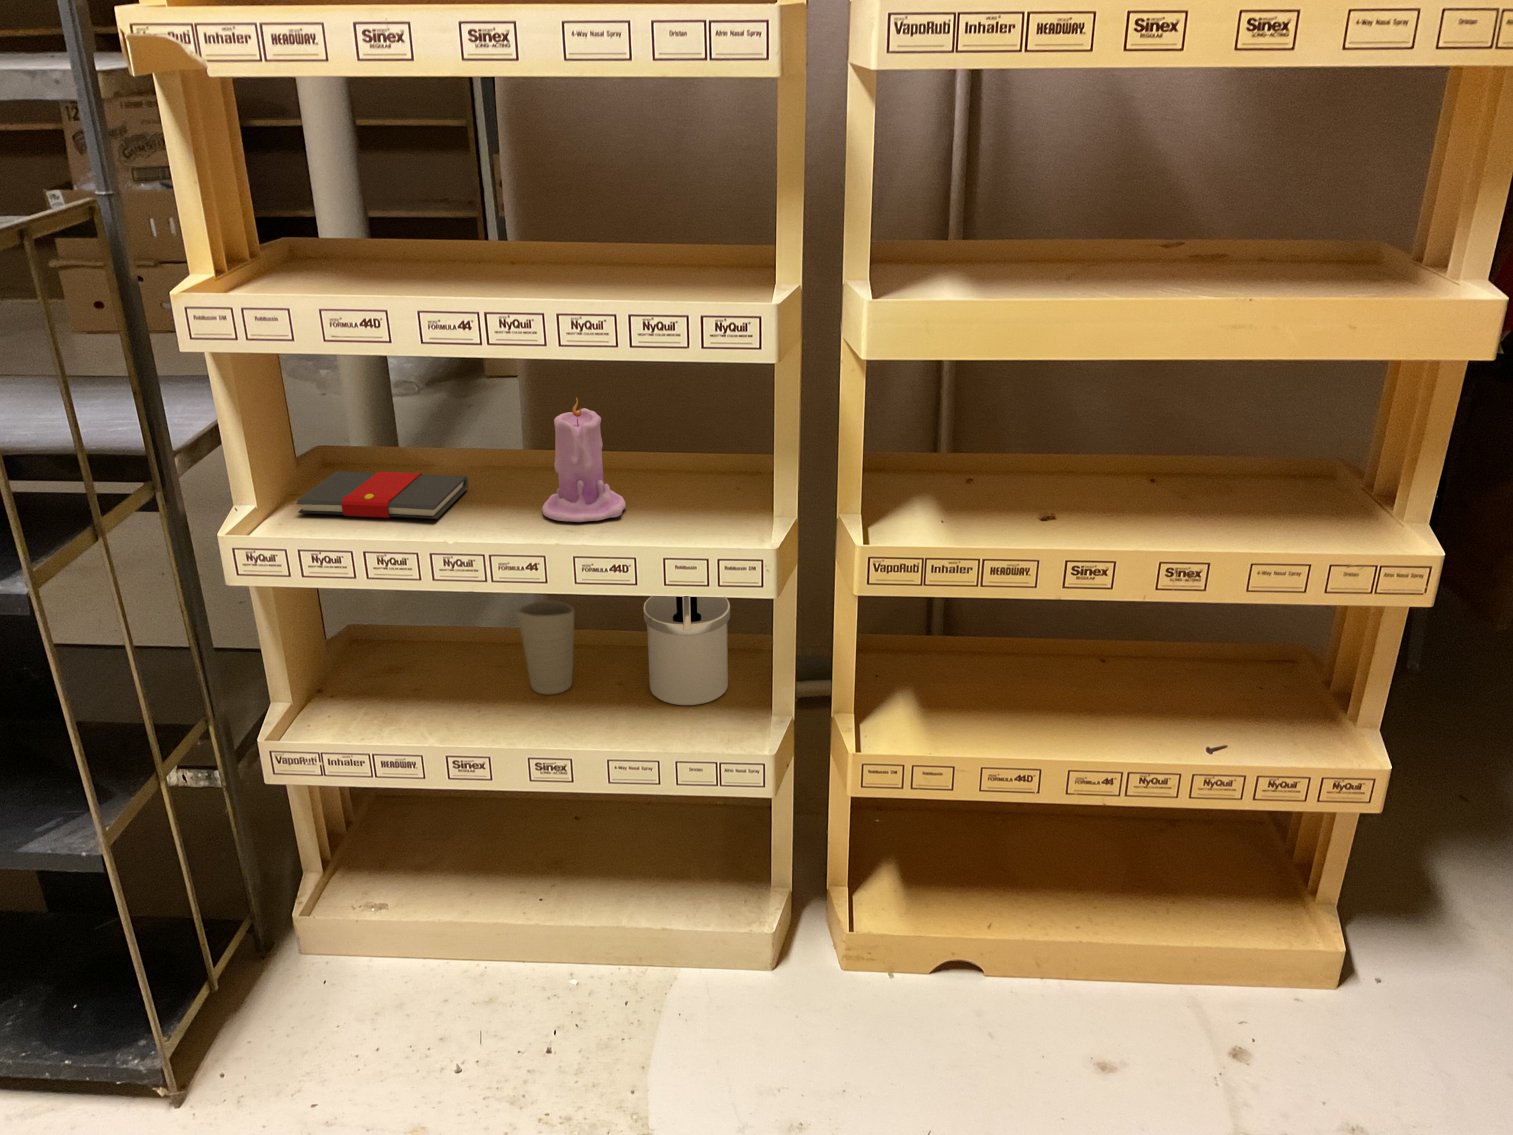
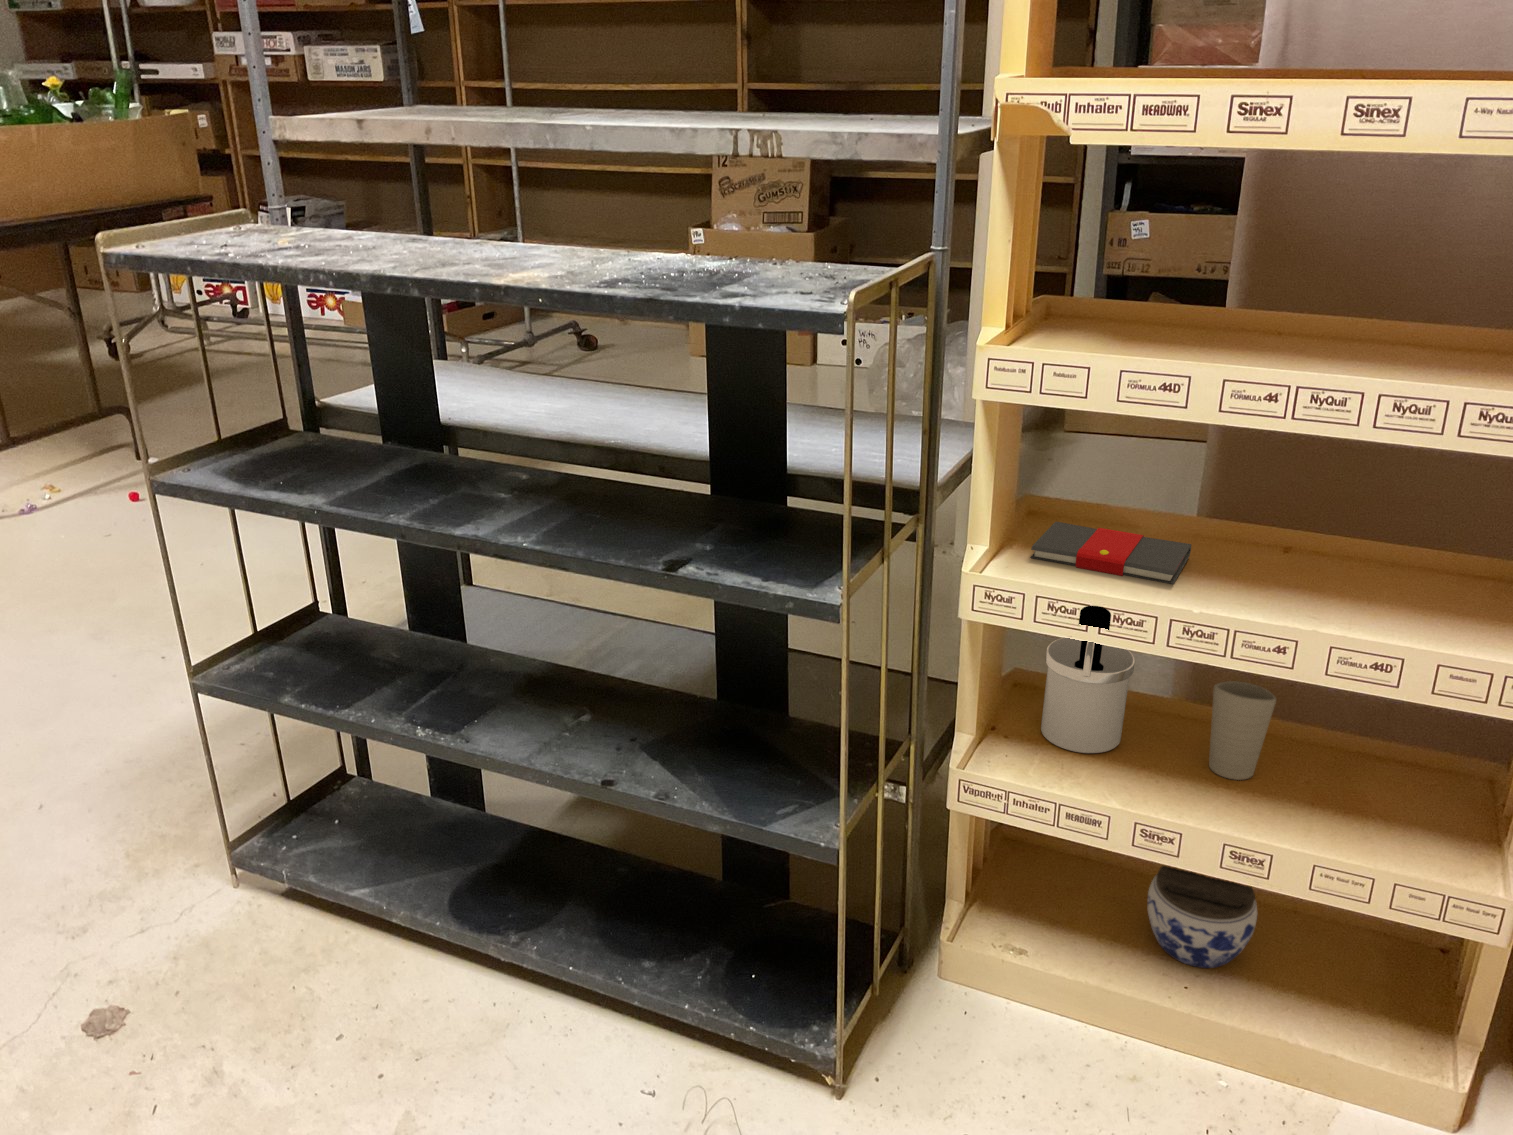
candle: present [542,398,626,522] -> none [1282,481,1378,612]
soap dispenser: present [643,596,730,705] -> present [1041,606,1135,753]
jar: none [504,774,604,877] -> present [1148,866,1257,968]

